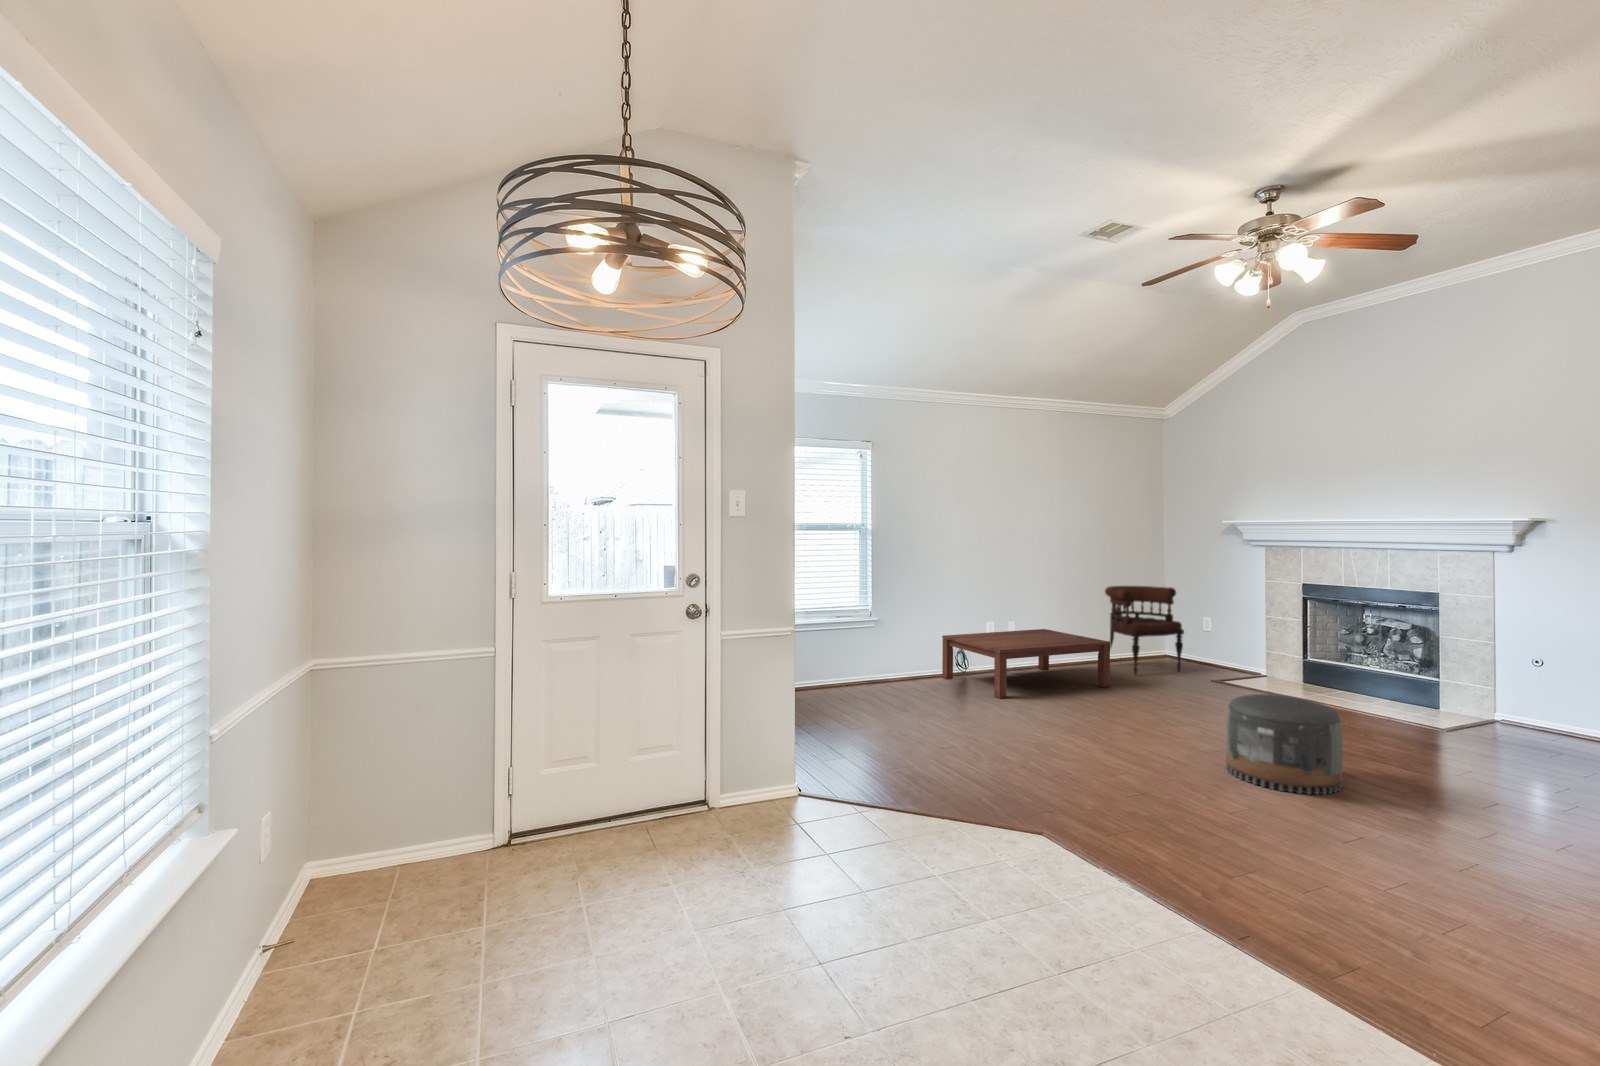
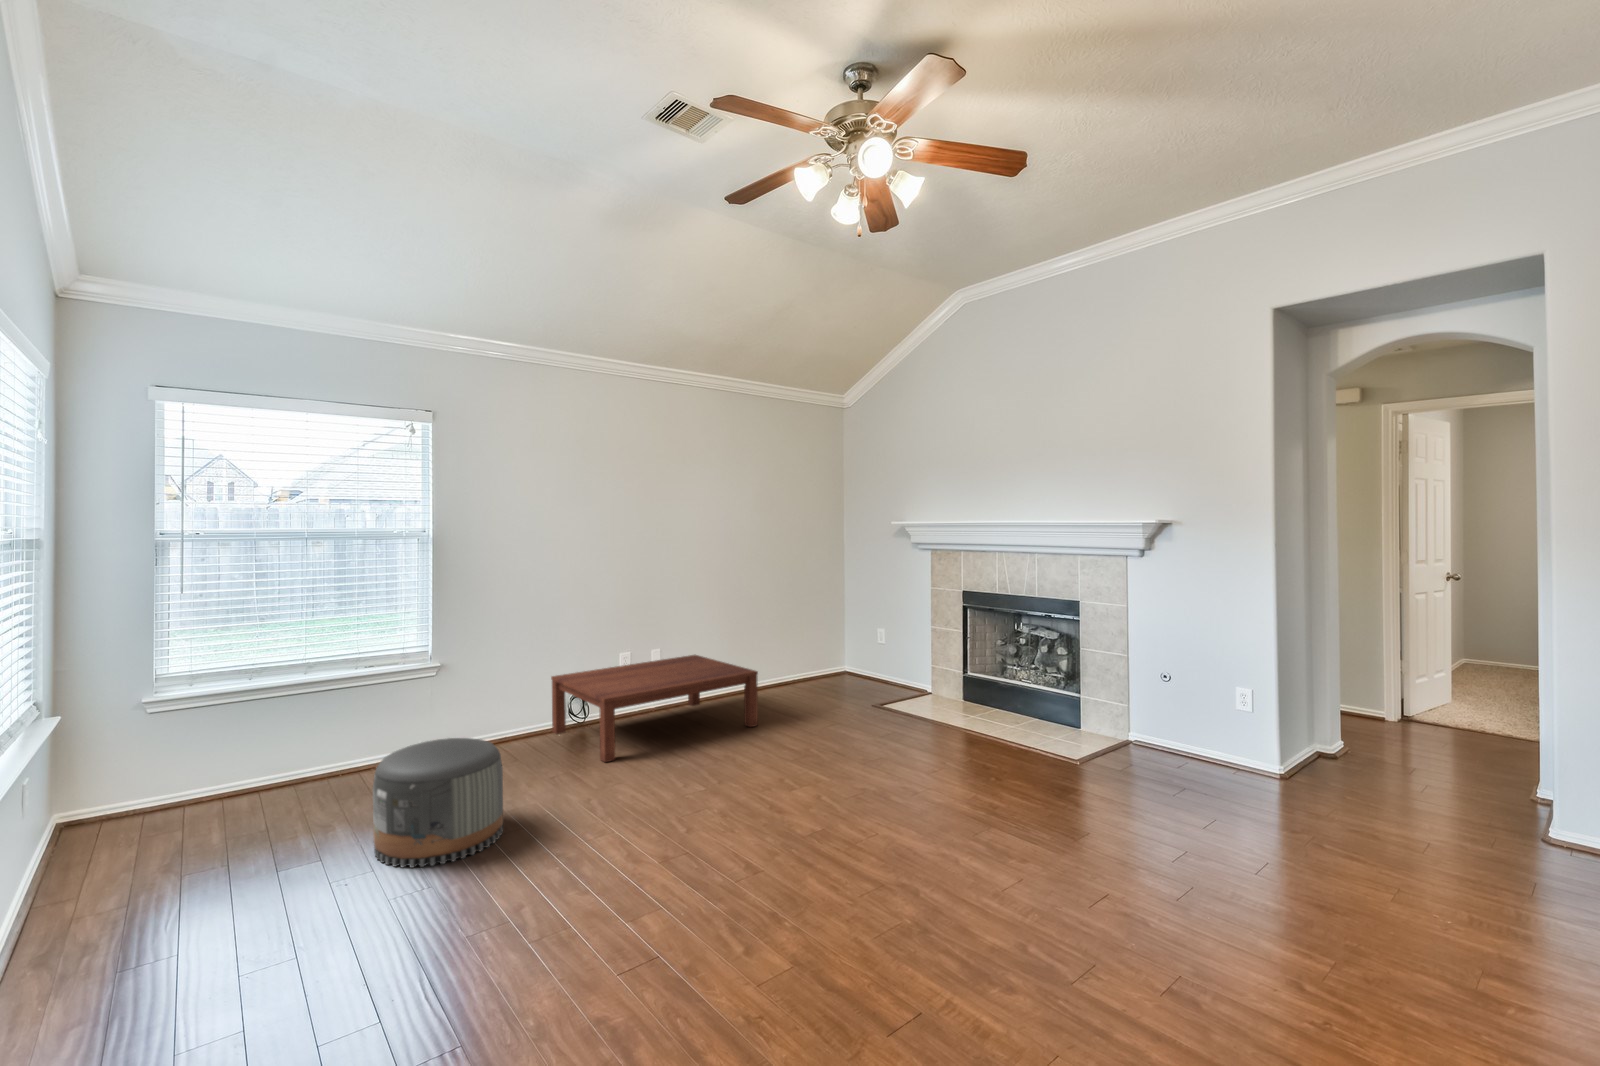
armchair: present [1105,586,1184,675] -> none [768,596,851,704]
pouf: present [1226,694,1343,795] -> present [373,738,503,868]

